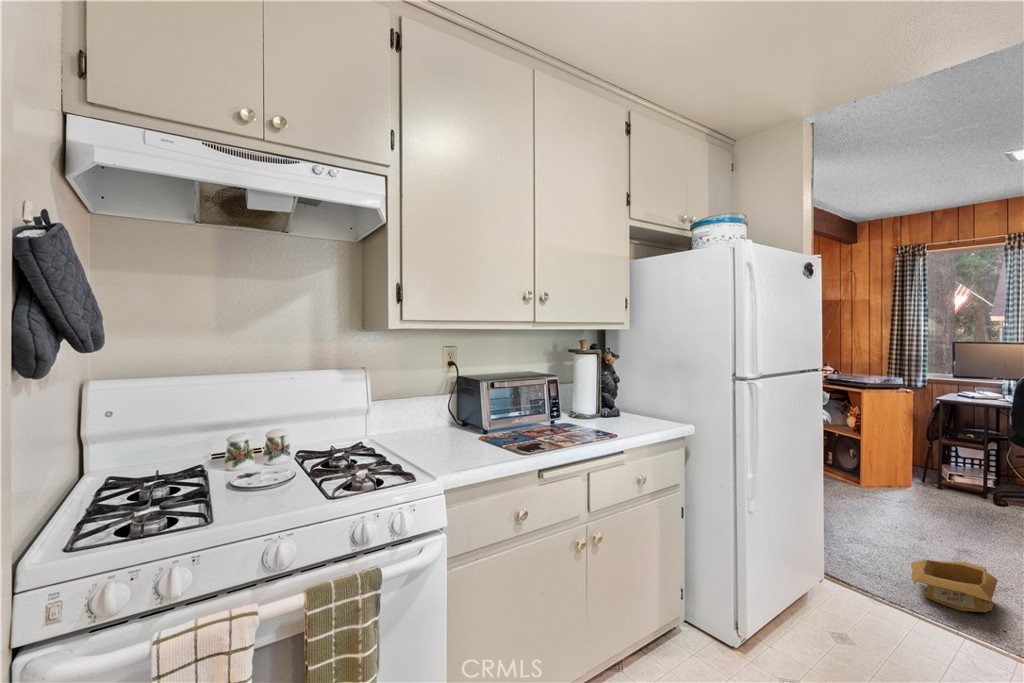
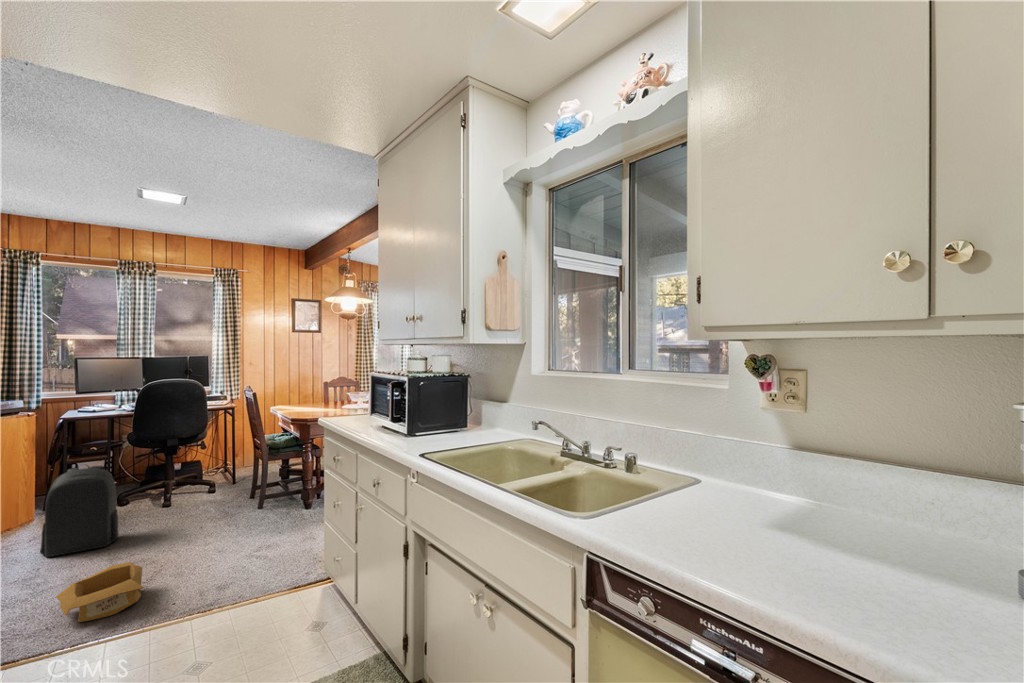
backpack: none [911,451,988,540] -> present [40,465,118,557]

